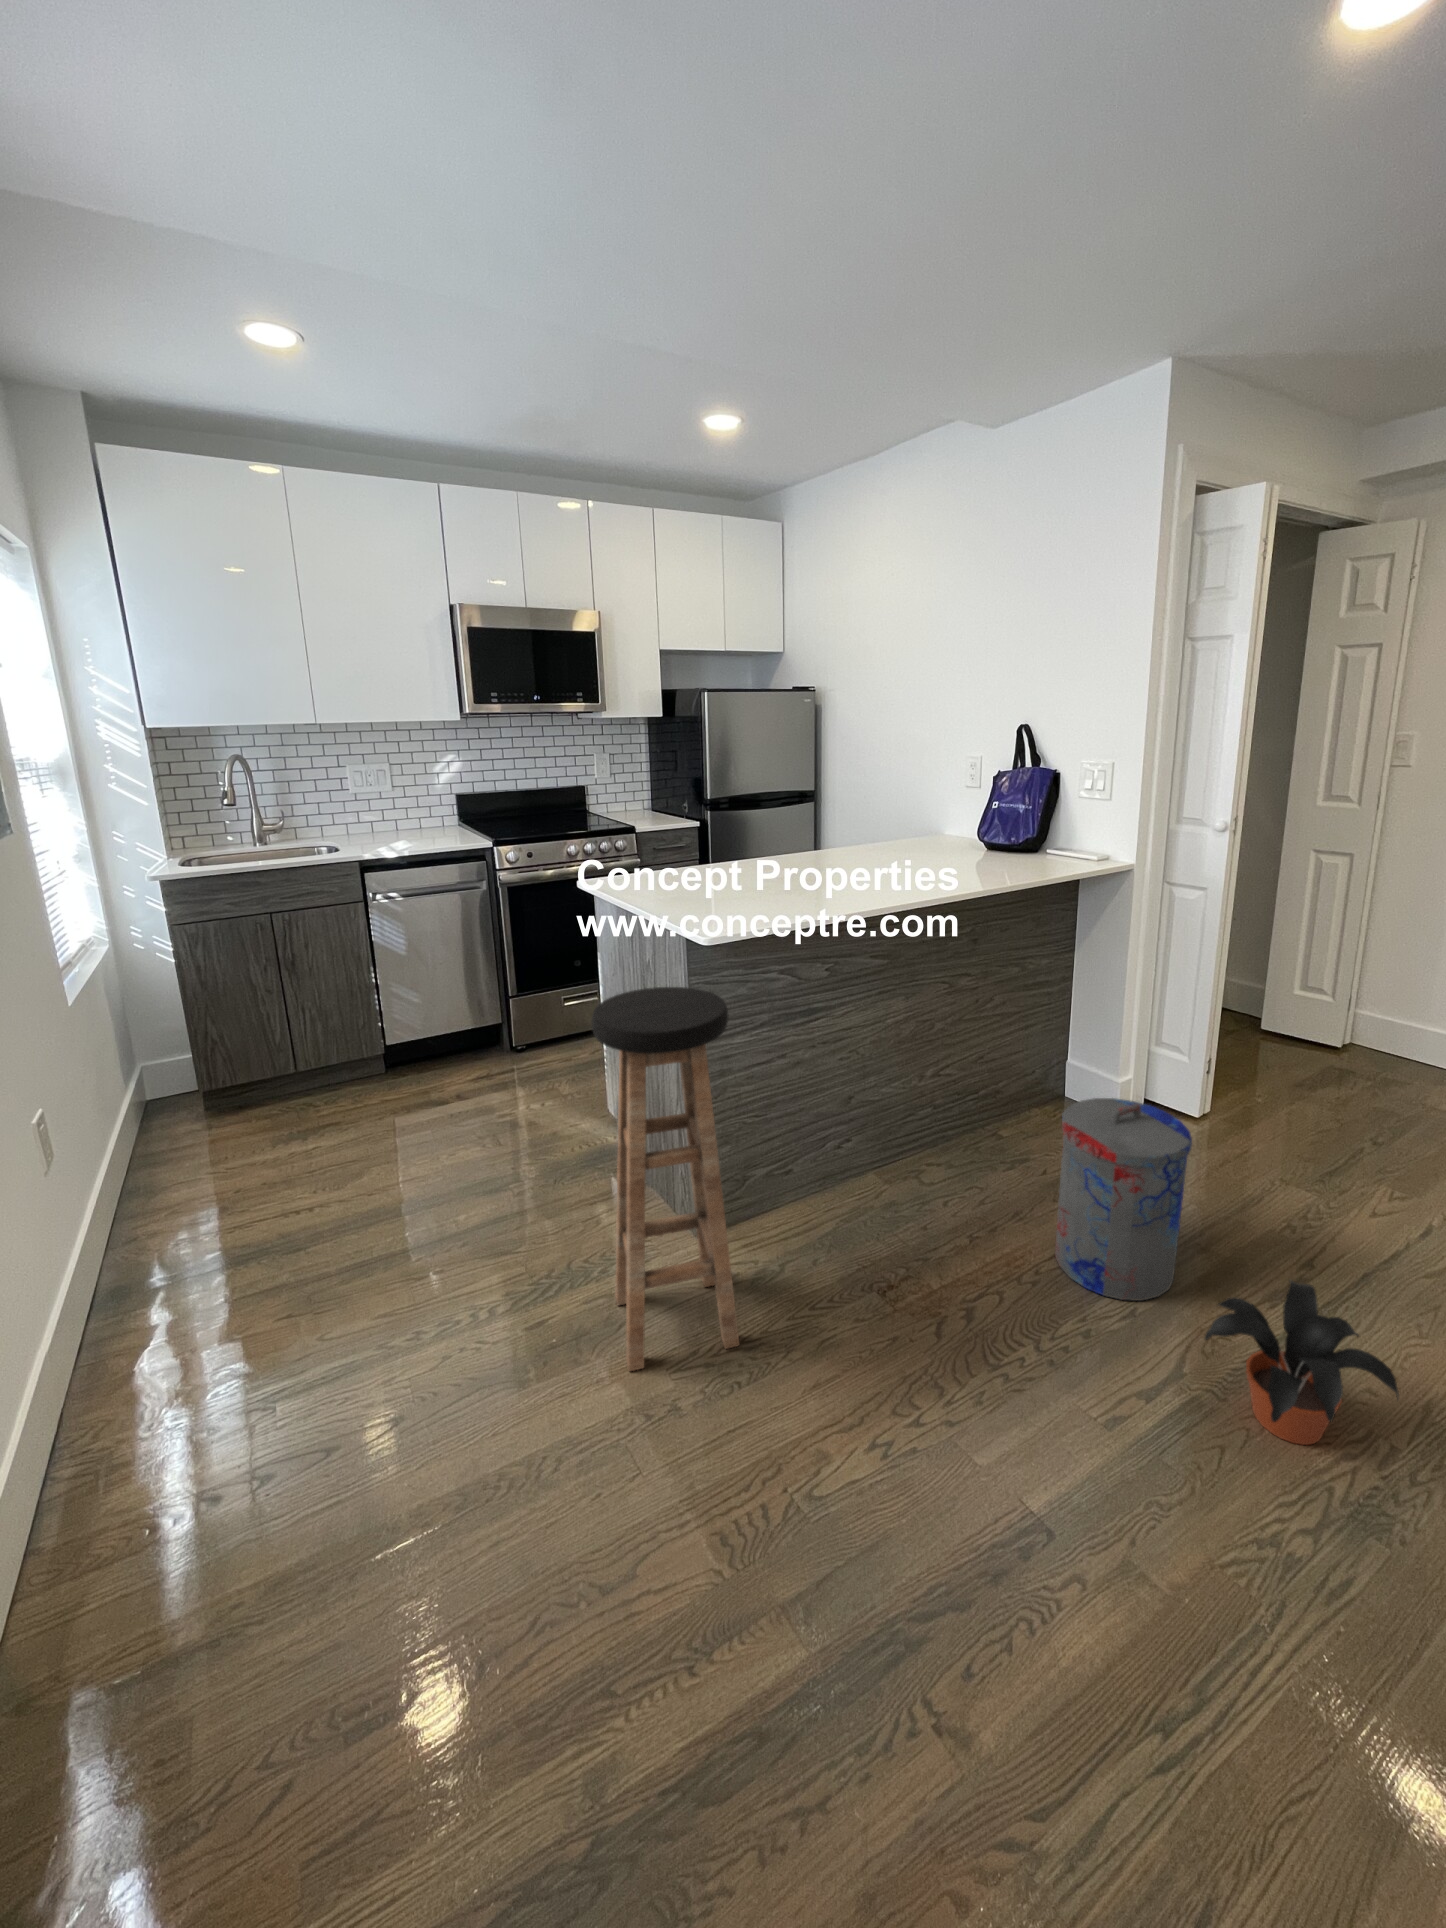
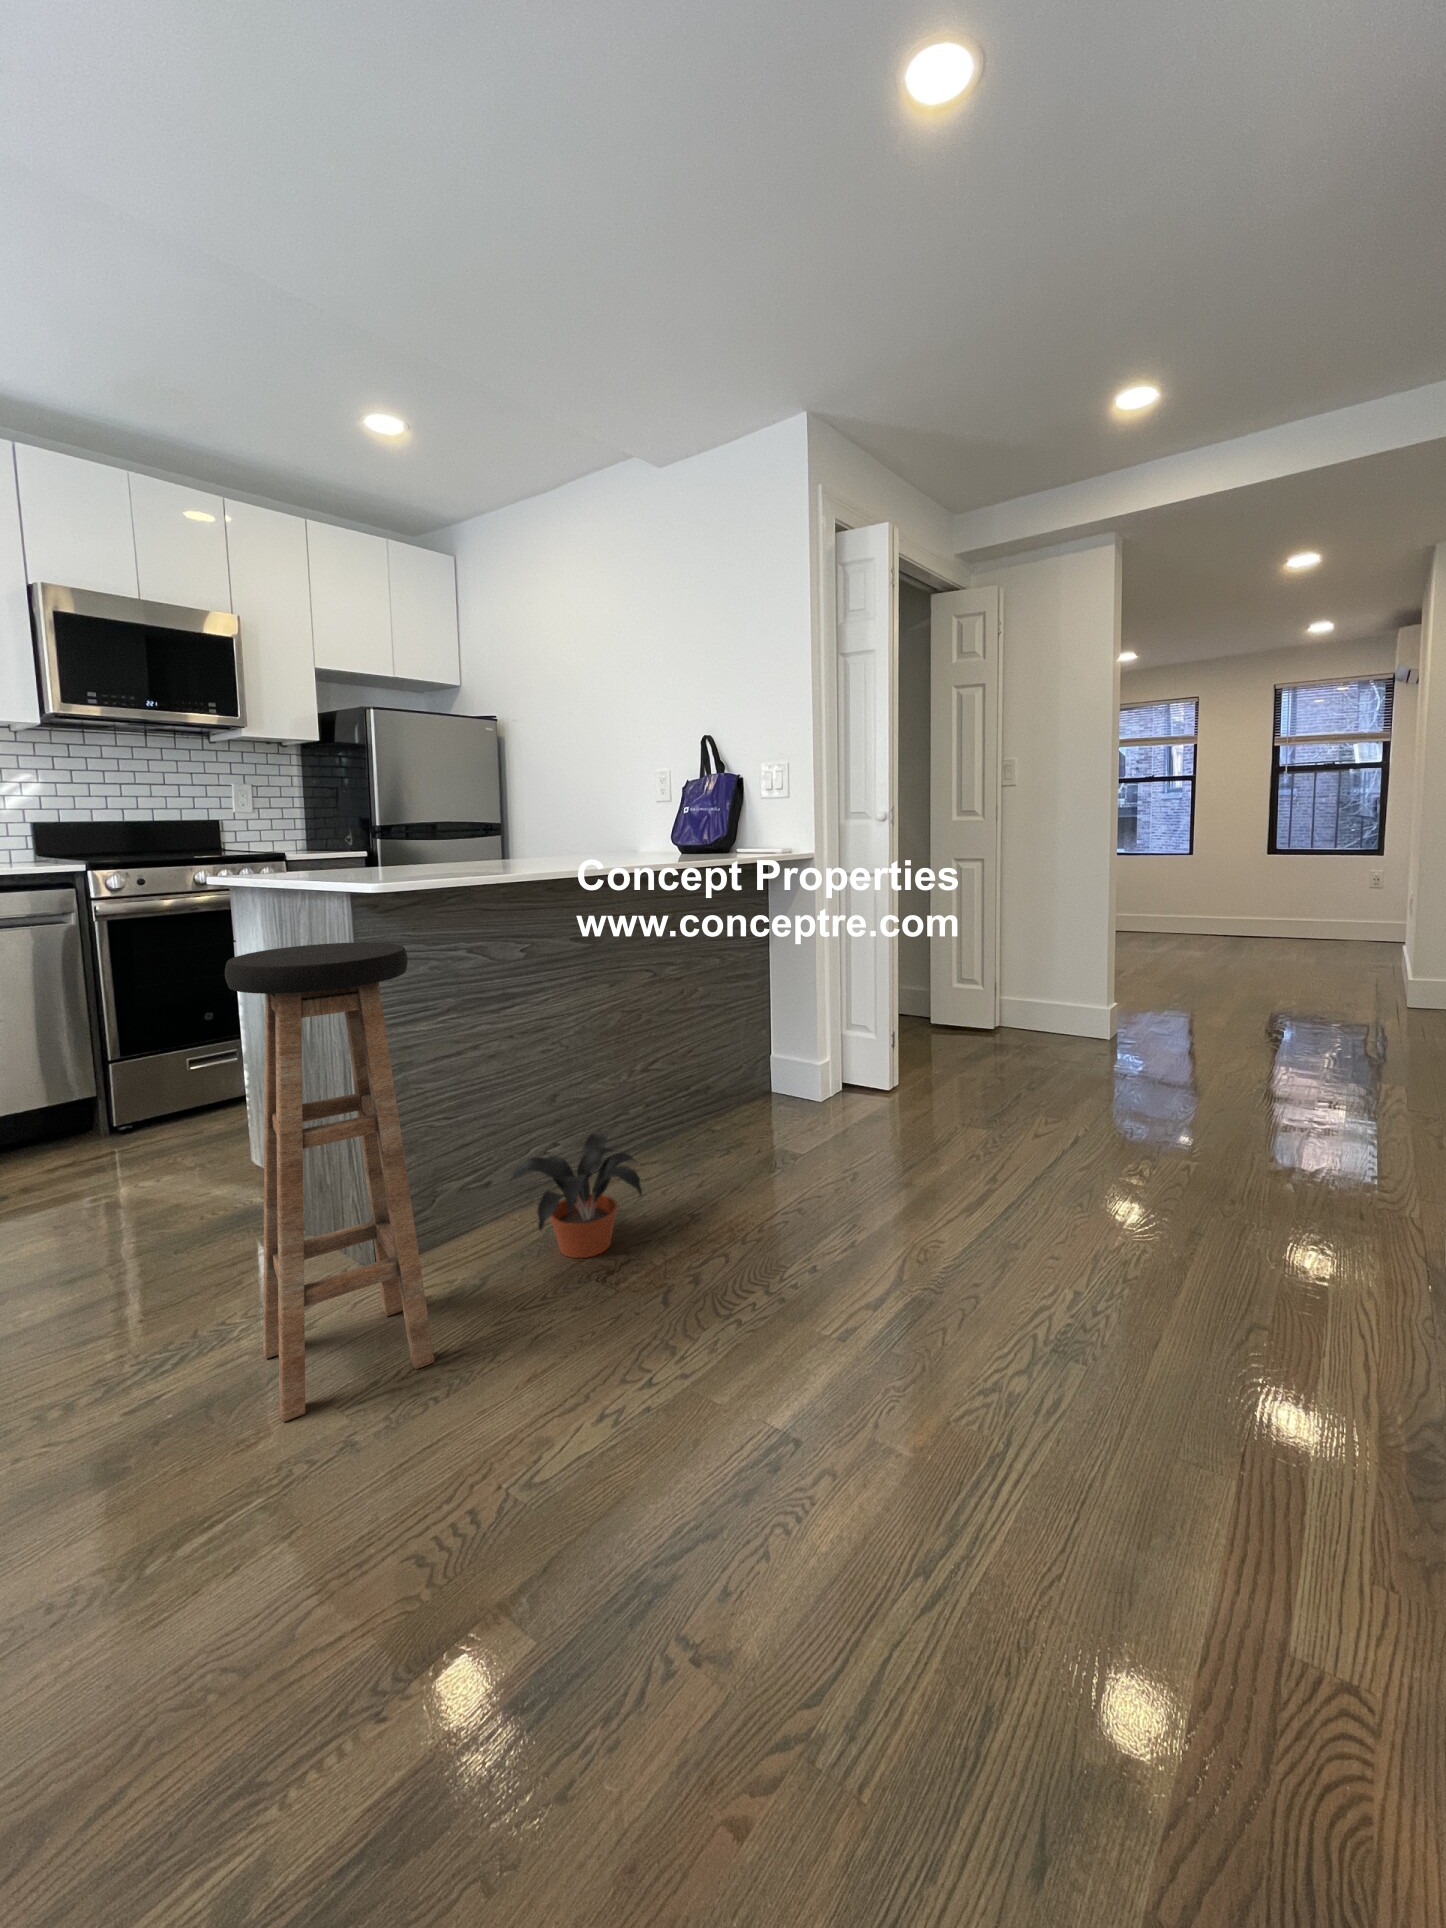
trash can: present [1055,1098,1192,1301] -> none [771,1041,887,1235]
potted plant: present [1205,1280,1399,1445] -> present [510,1133,642,1258]

